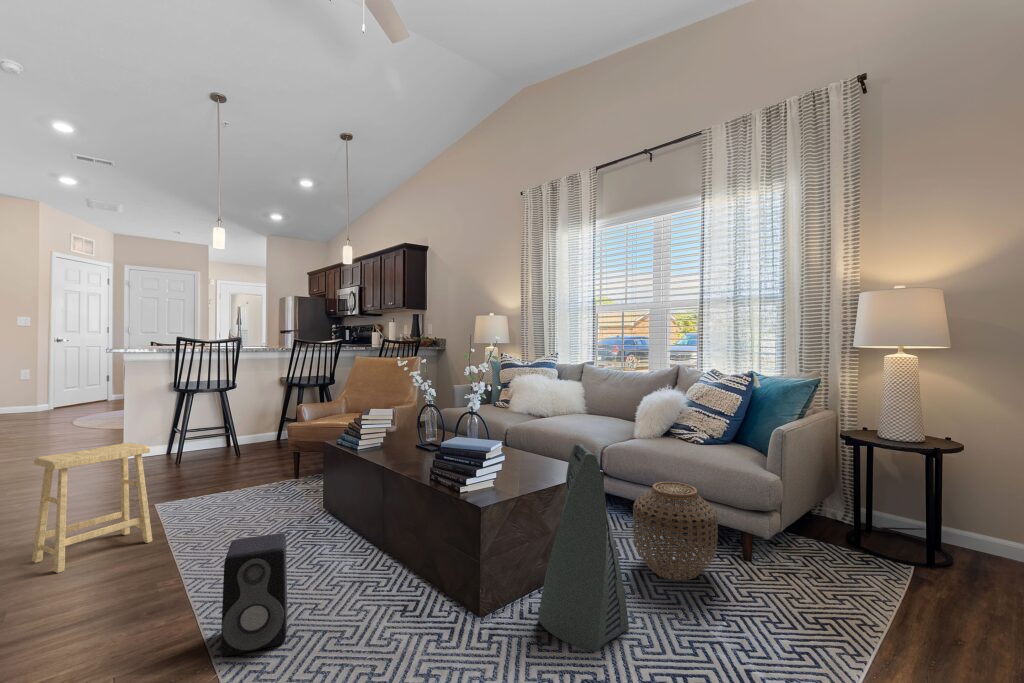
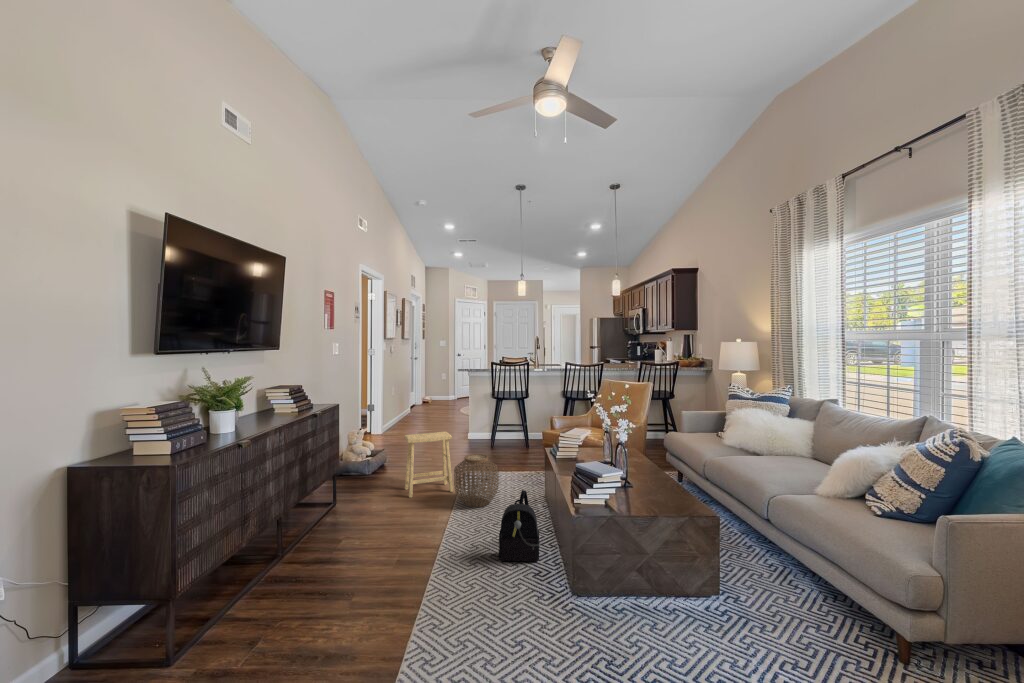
air purifier: present [538,443,629,651] -> none [612,485,678,653]
woven basket: present [633,482,718,580] -> present [454,454,499,507]
backpack: none [319,496,392,611] -> present [499,490,540,562]
speaker: present [221,533,288,656] -> none [438,501,478,567]

